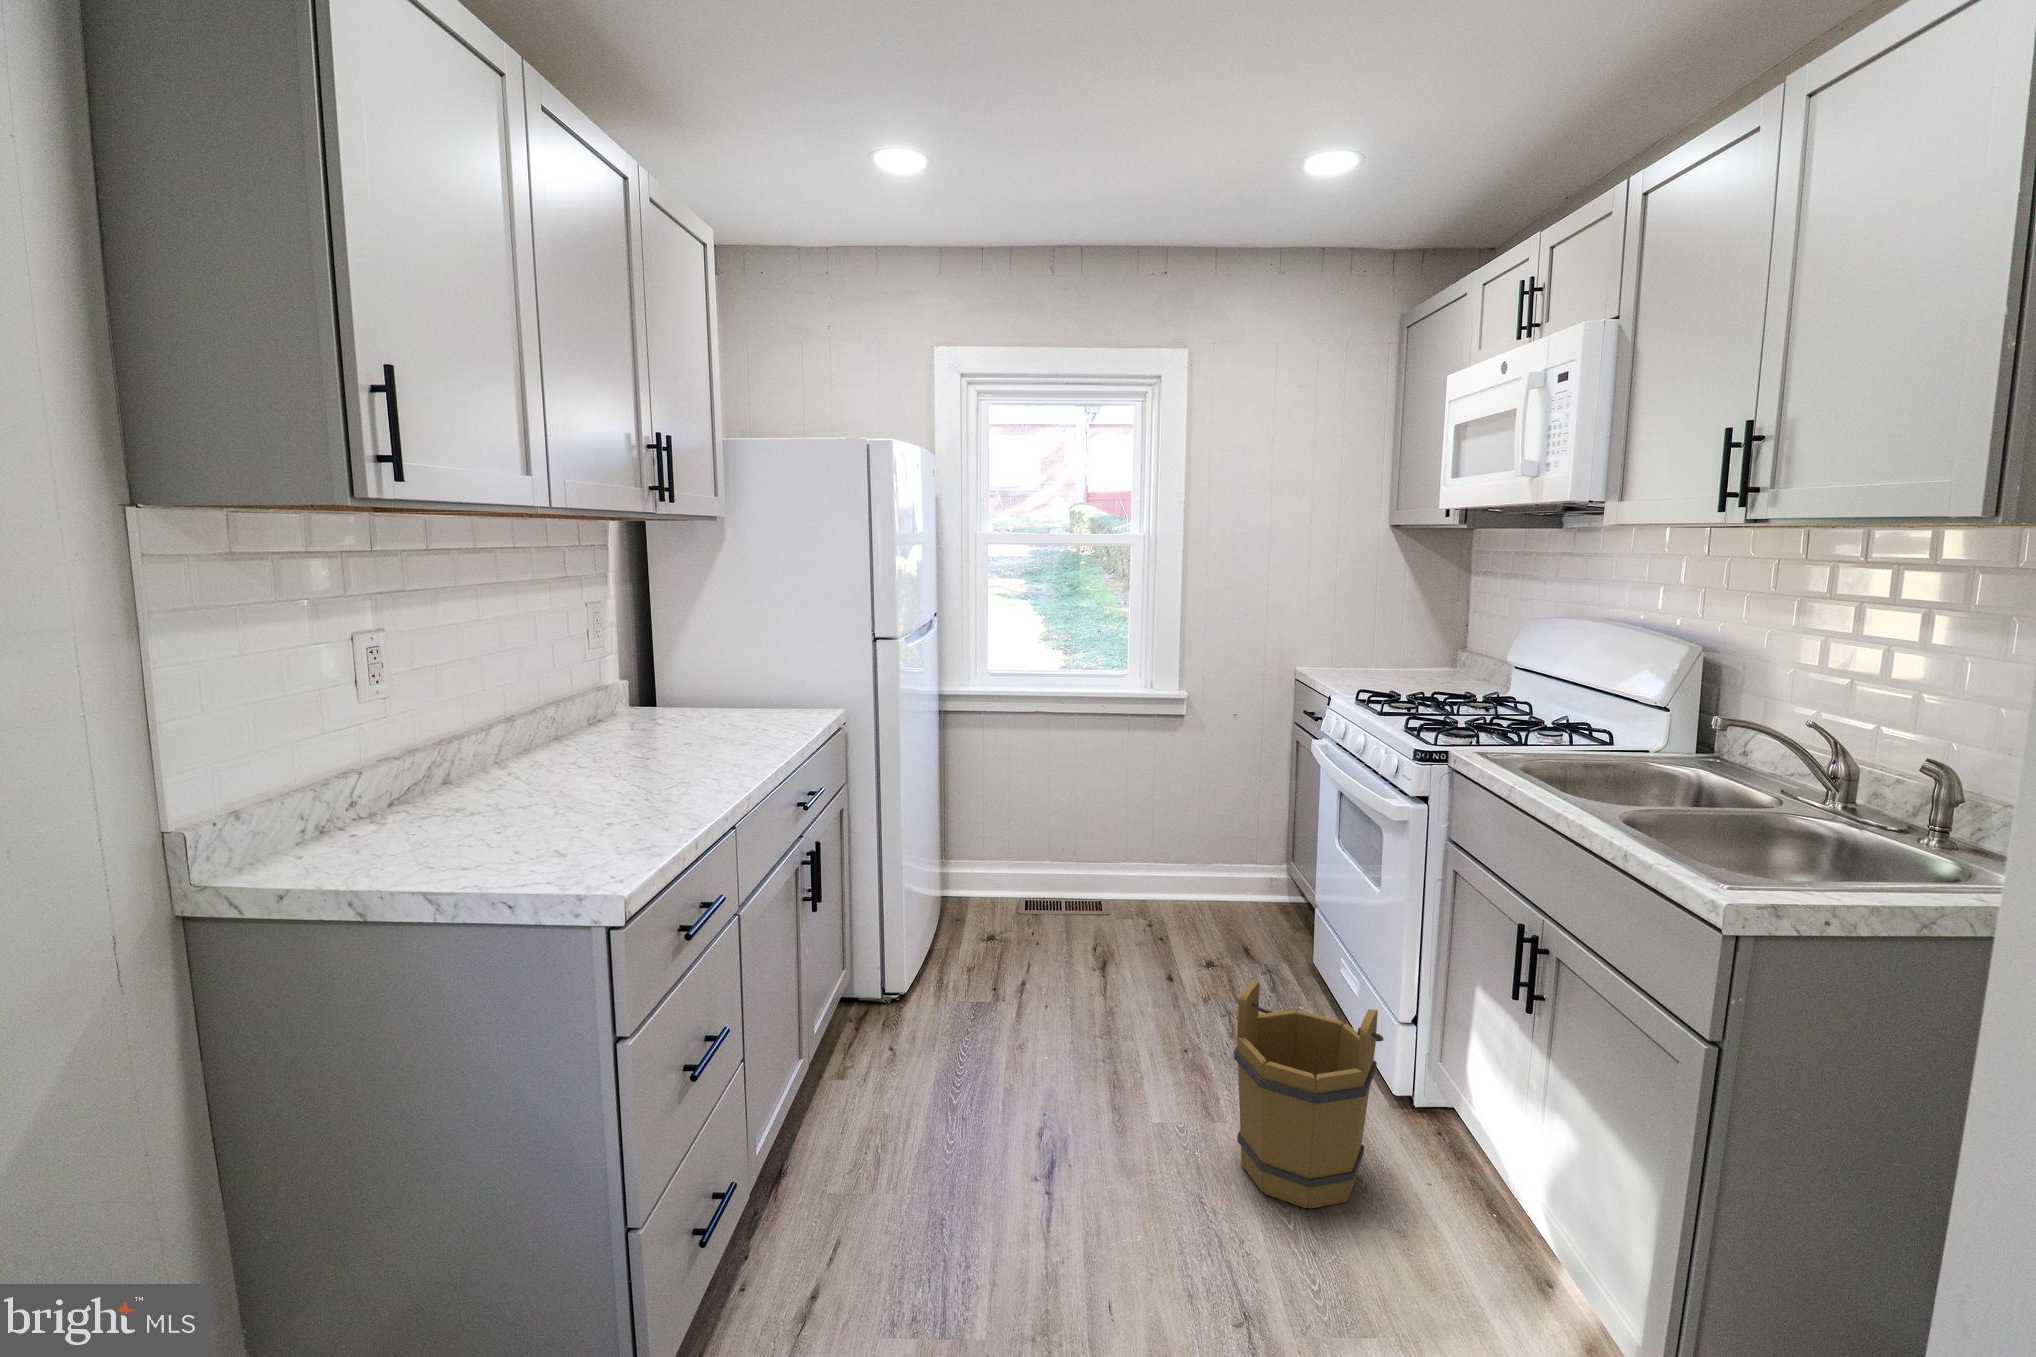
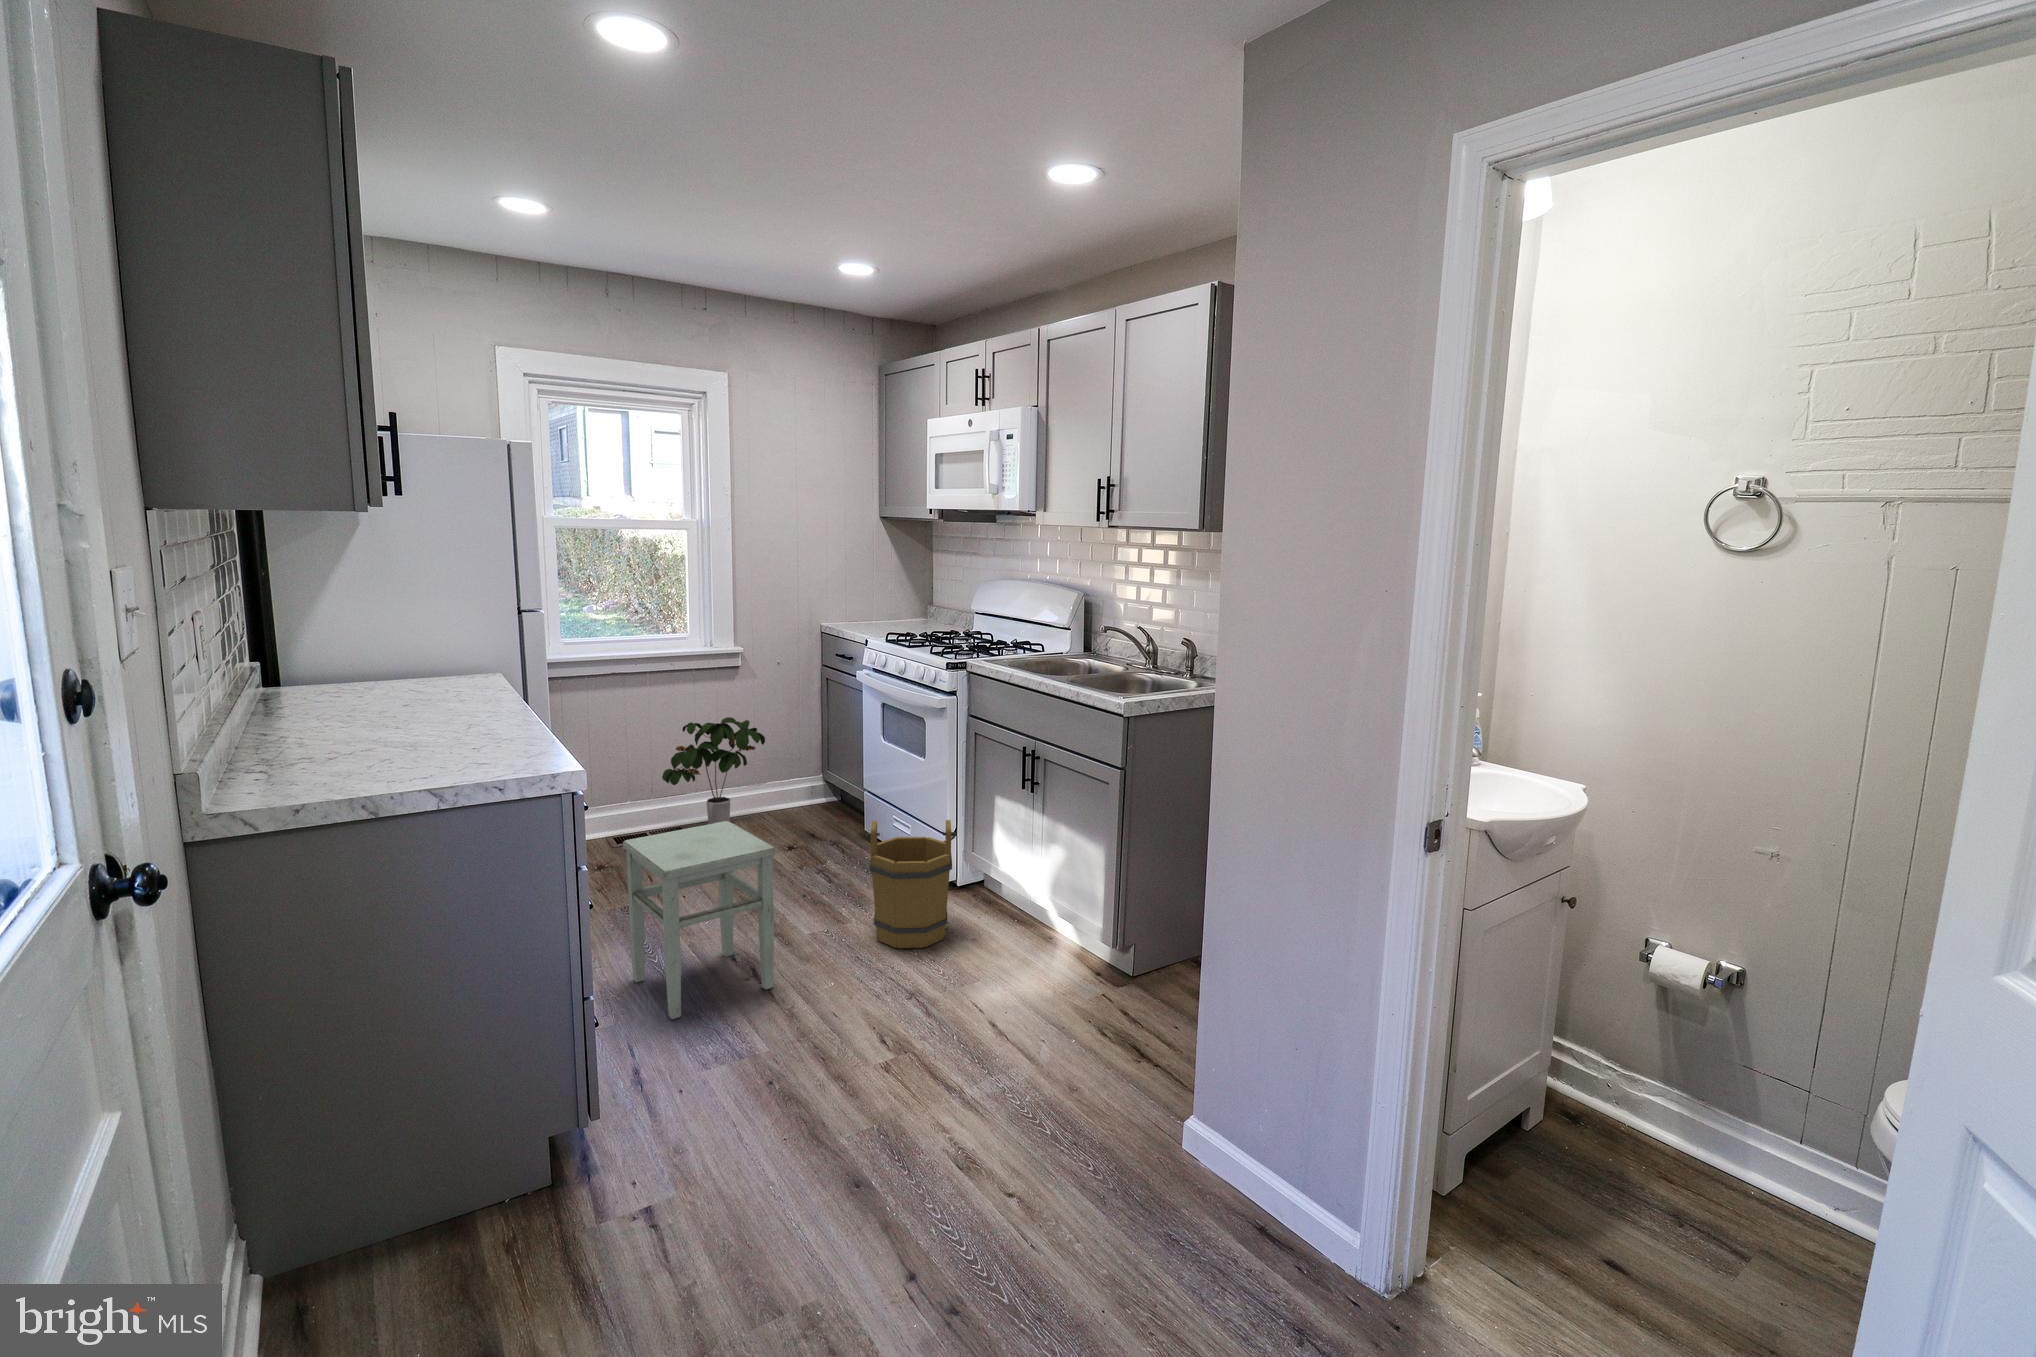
potted plant: none [1080,776,1207,911] -> present [662,717,765,824]
stool: none [900,937,1065,1207] -> present [623,821,775,1019]

